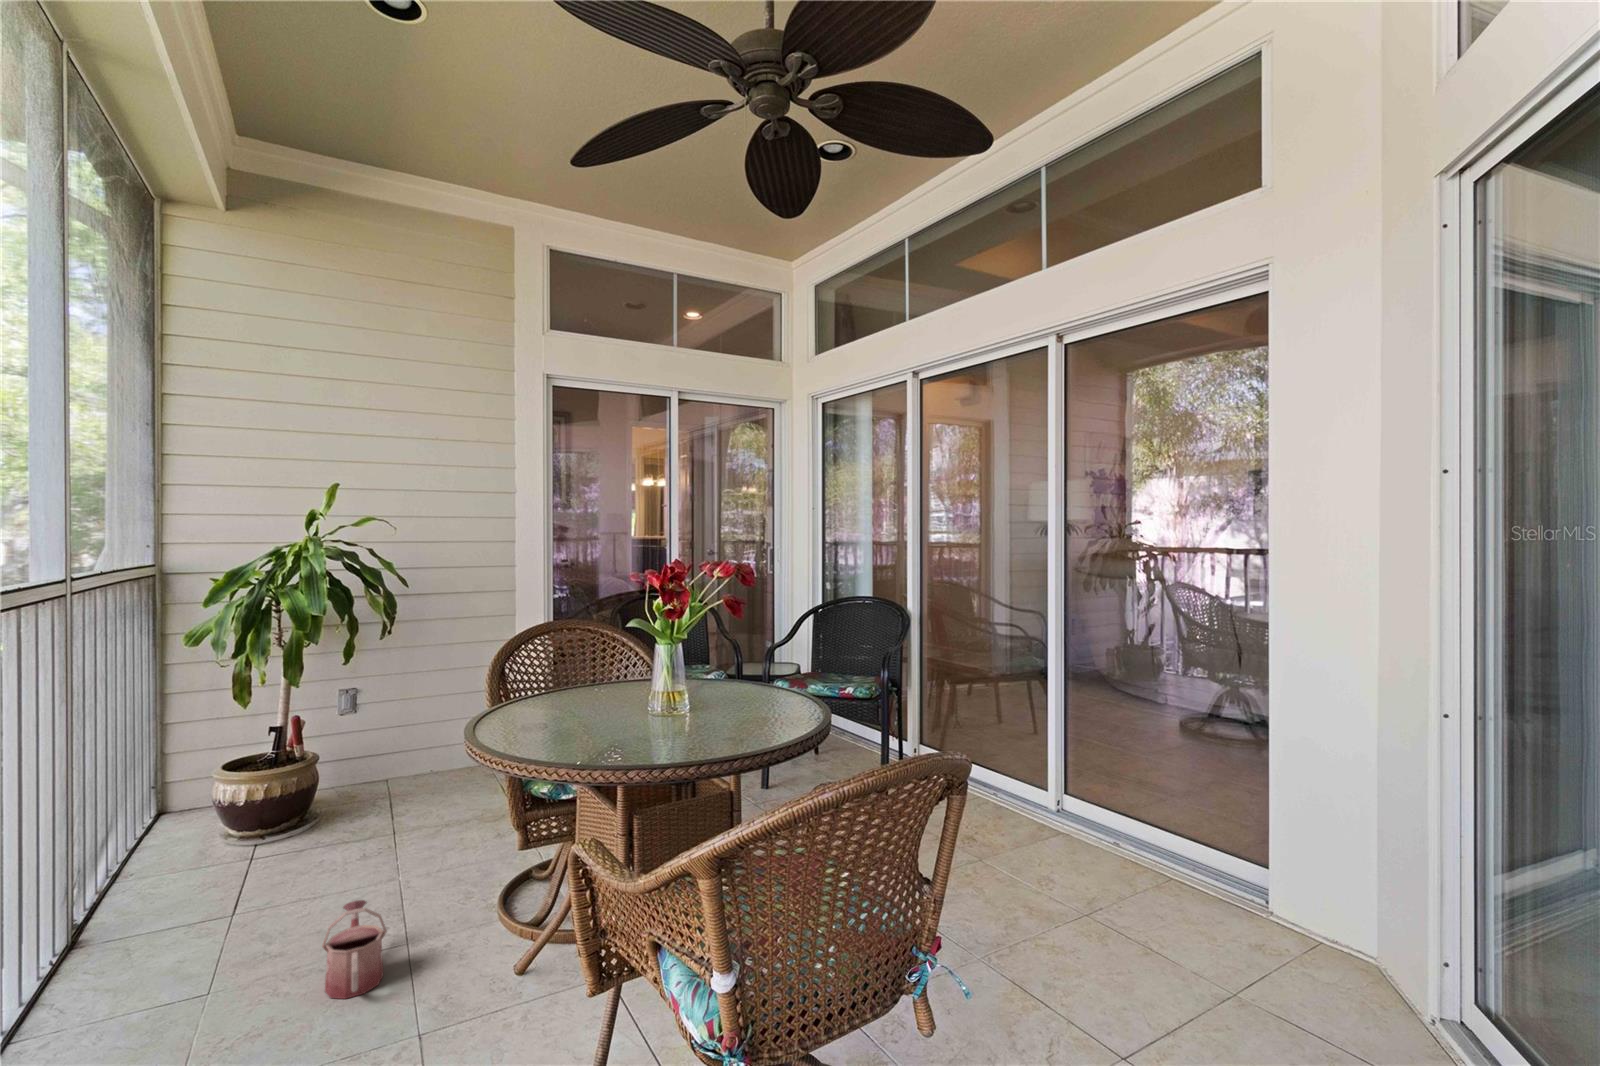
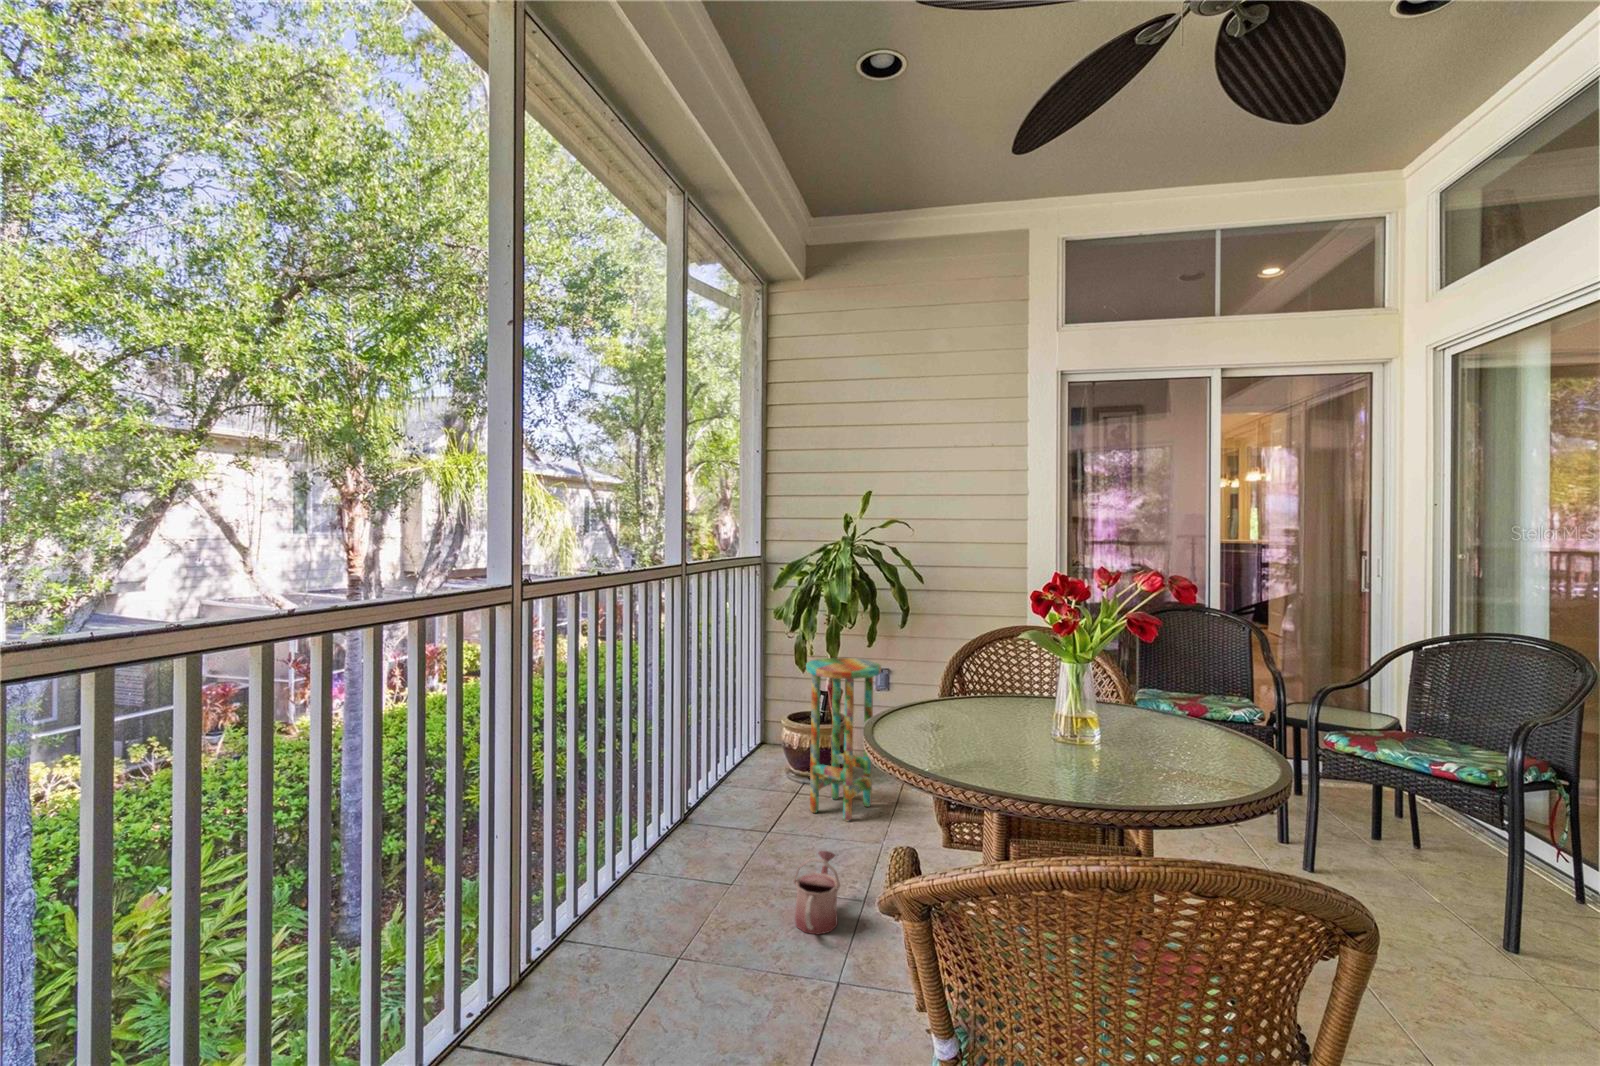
side table: none [275,680,380,876] -> present [806,658,881,822]

